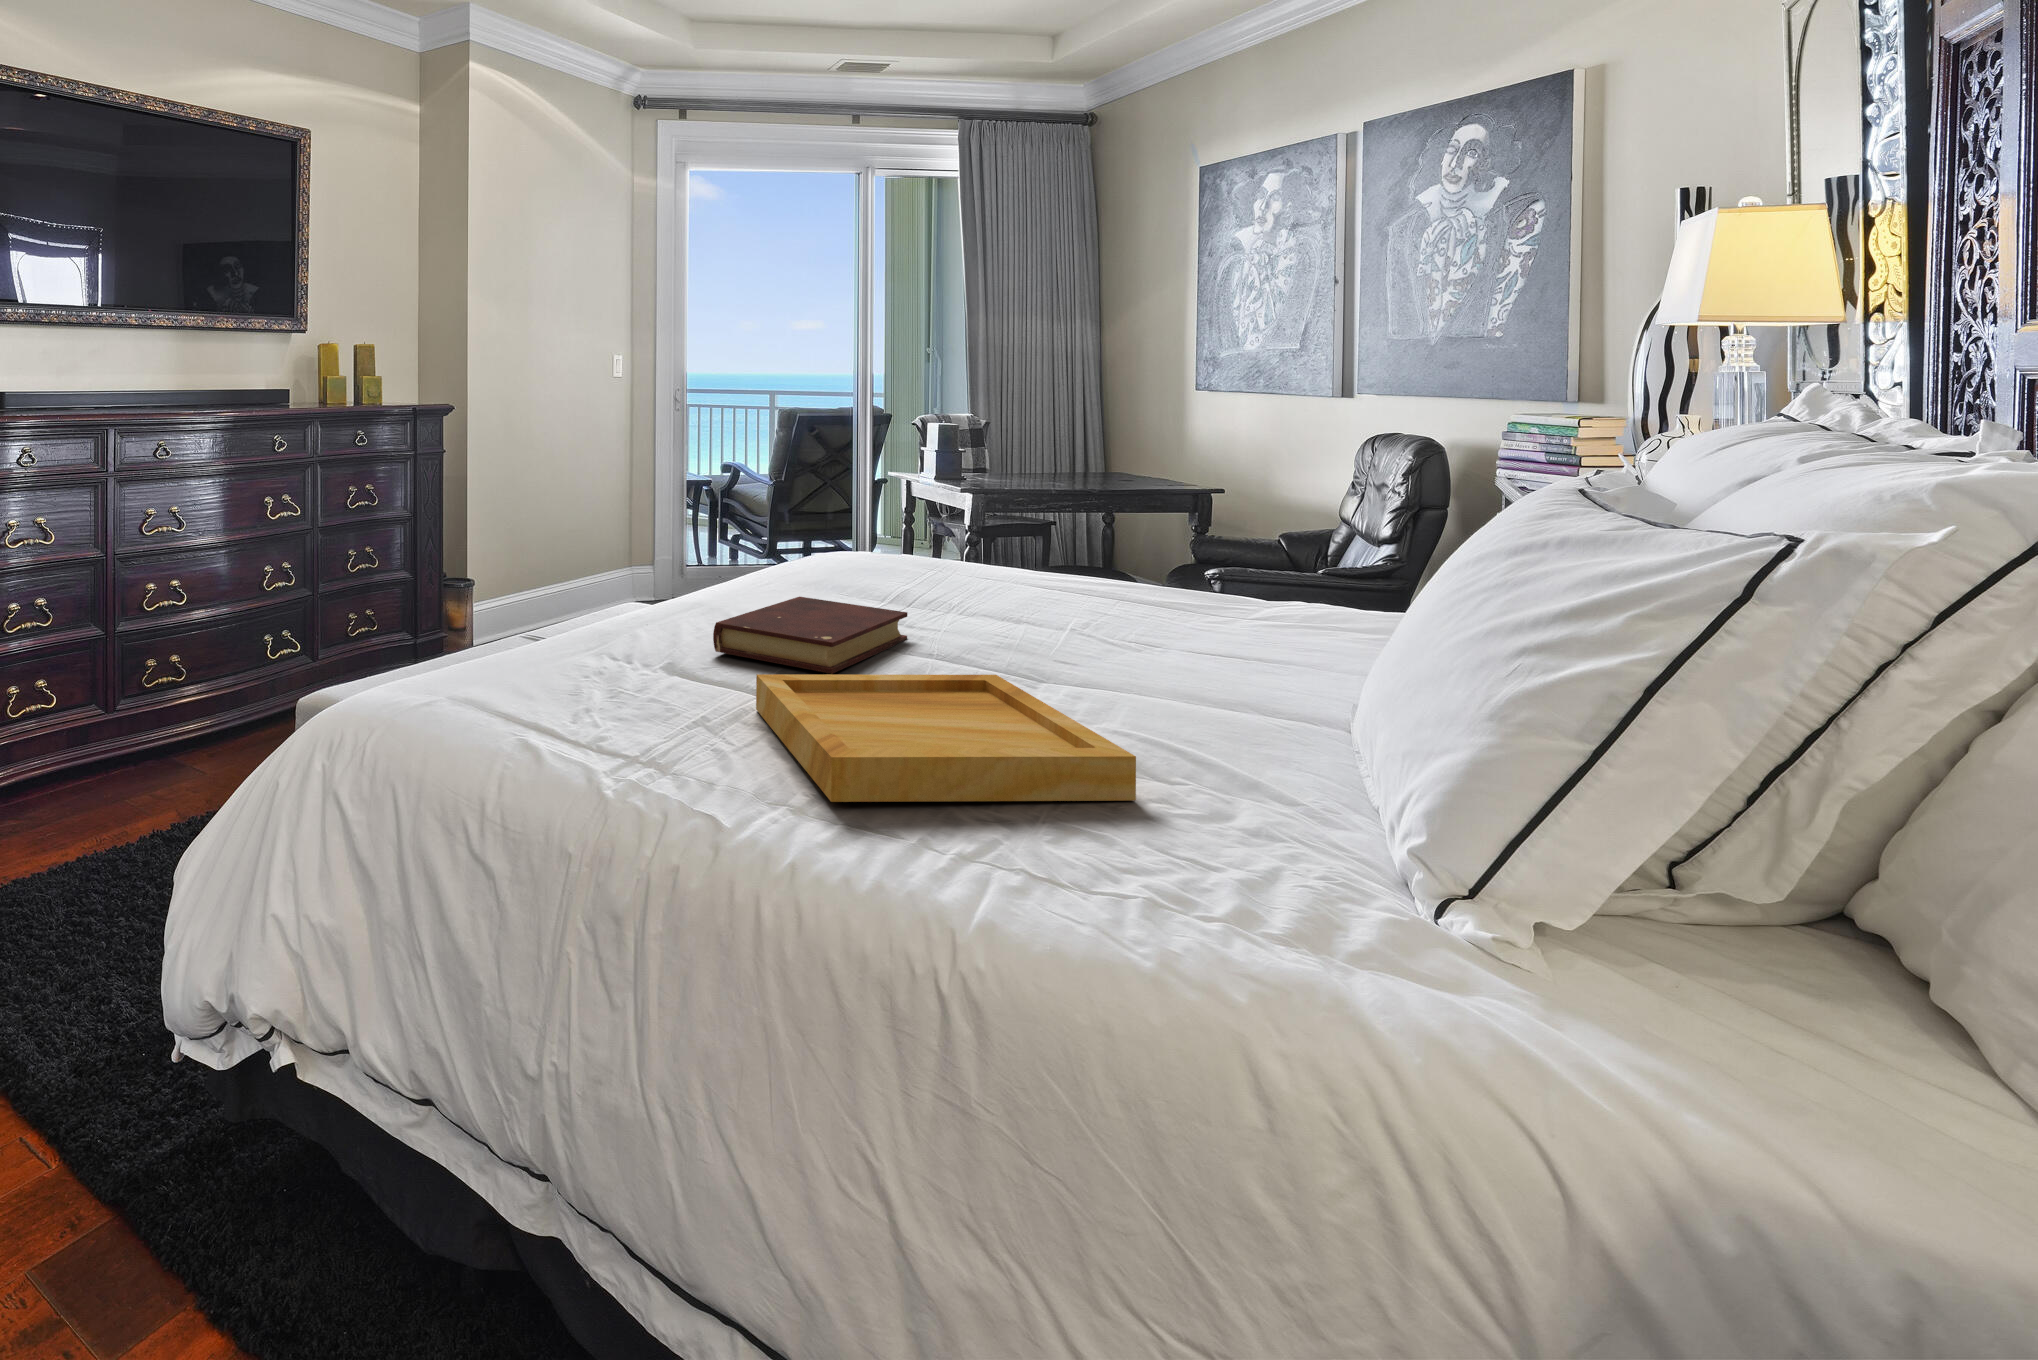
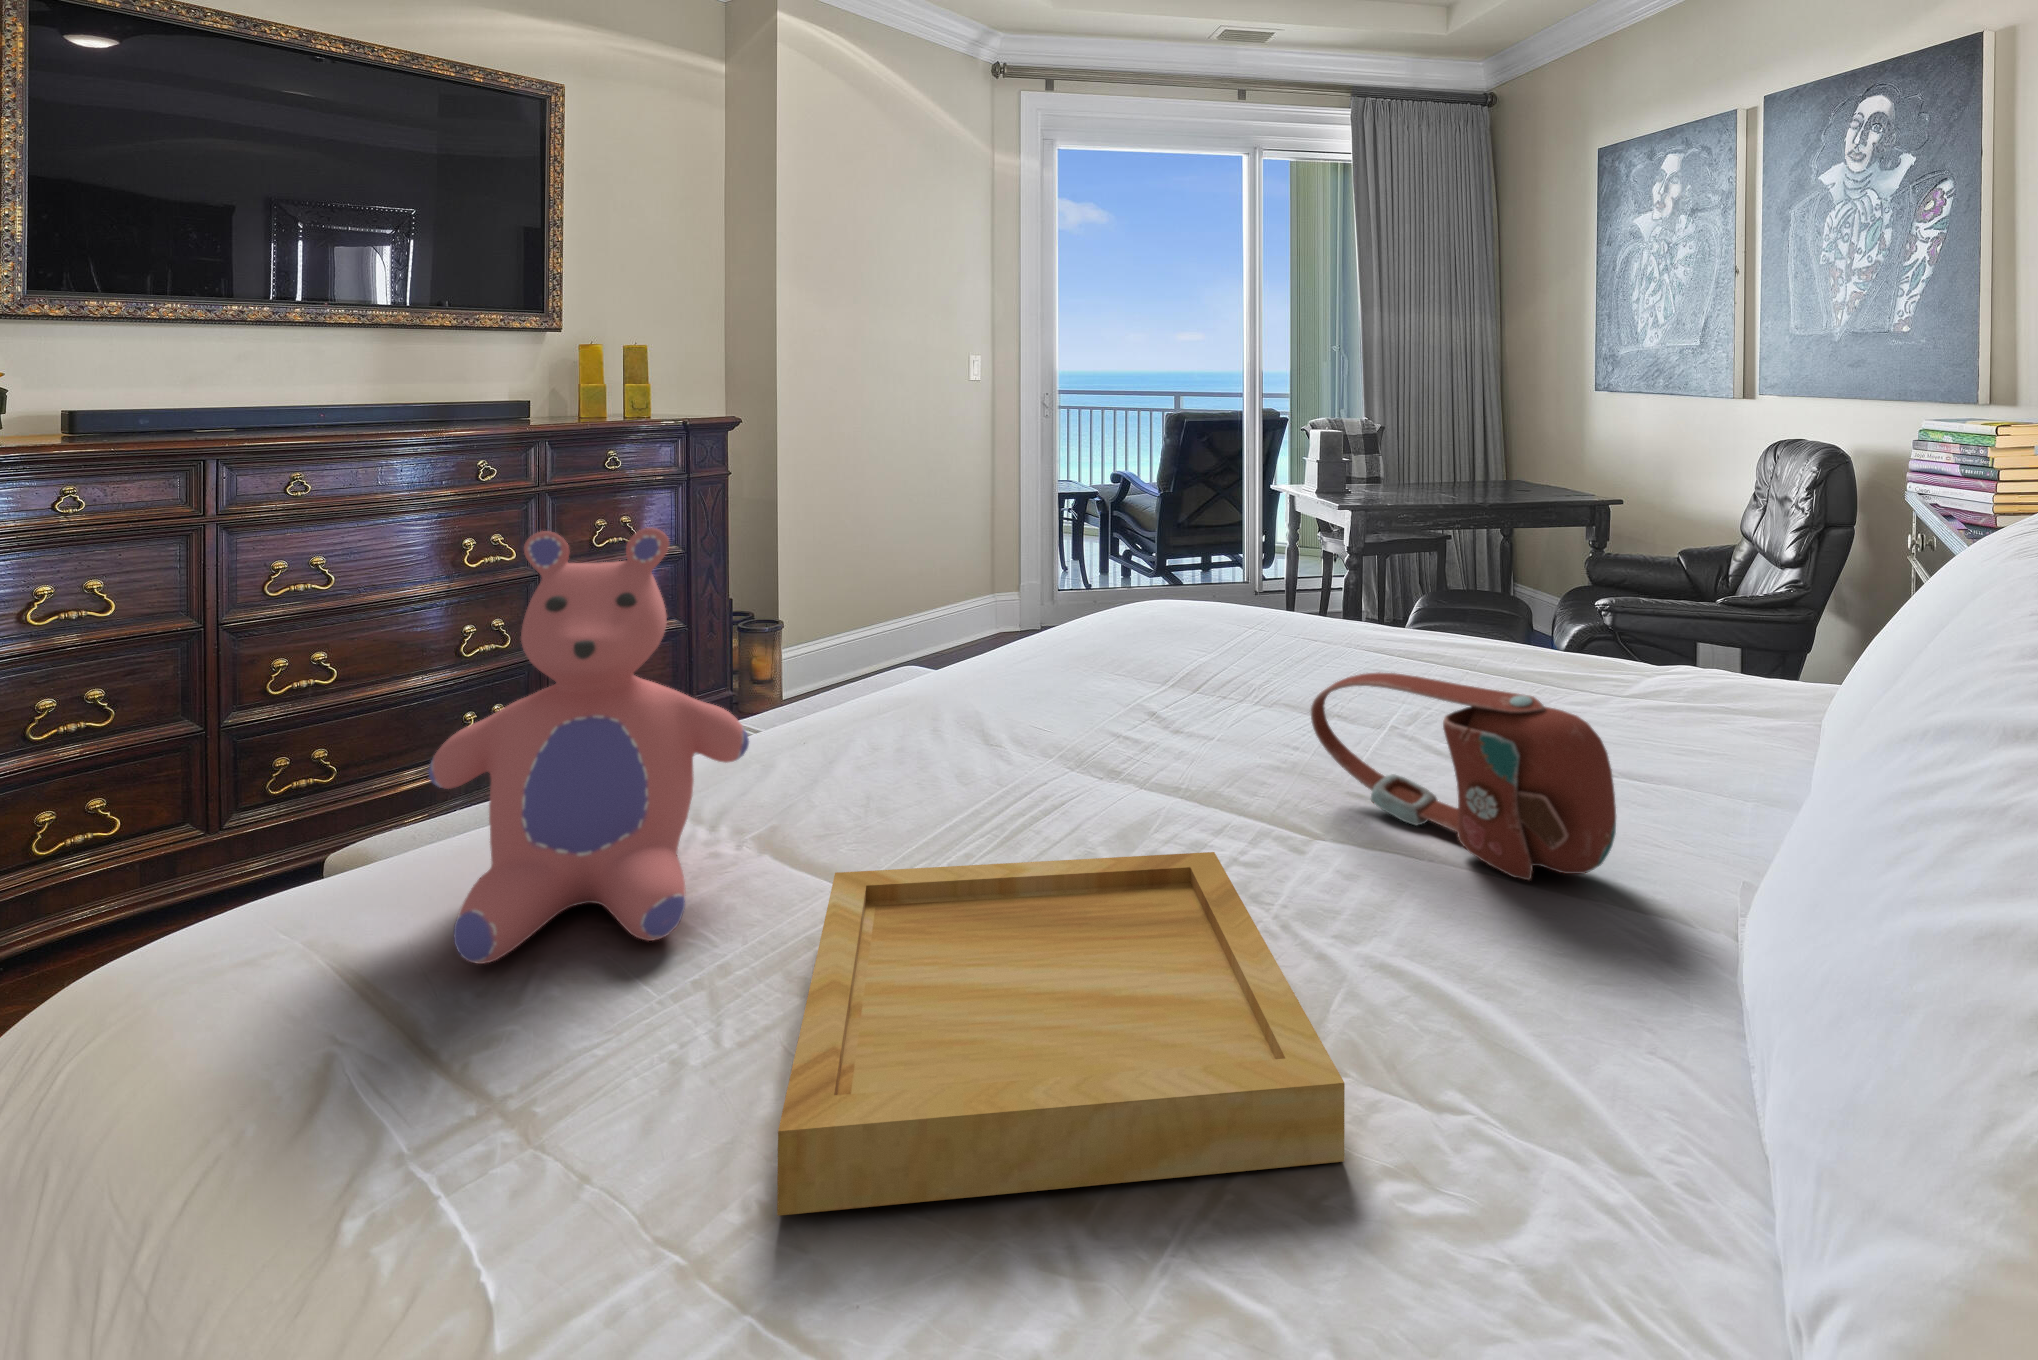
teddy bear: none [487,460,670,714] -> present [428,528,749,964]
handbag: none [1035,573,1274,703] -> present [1311,673,1616,880]
book: present [713,597,907,674] -> none [857,692,1155,838]

